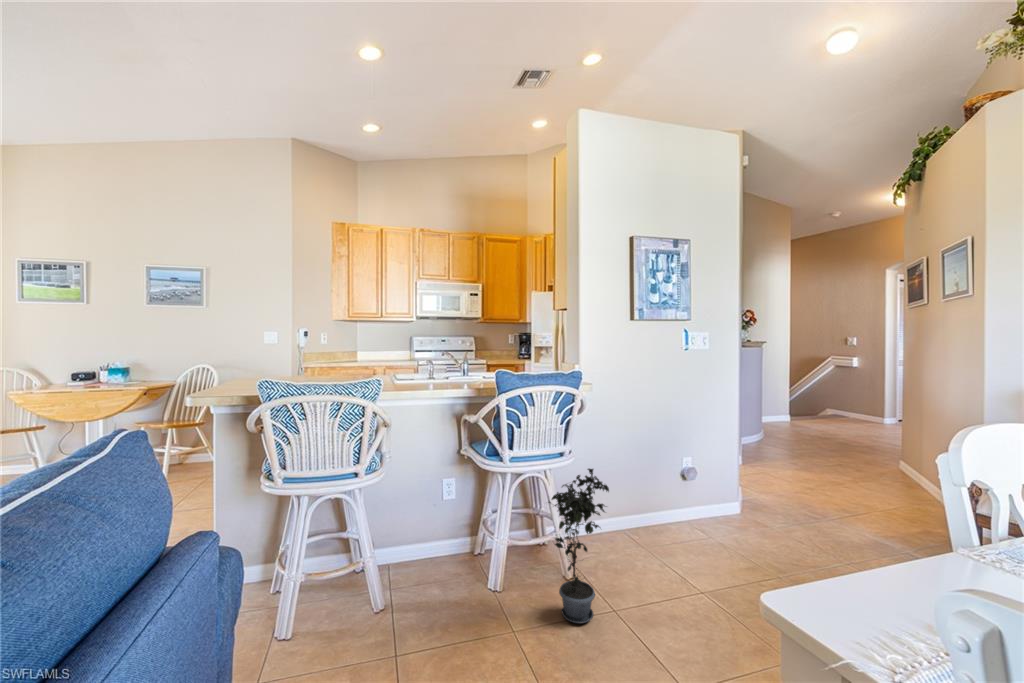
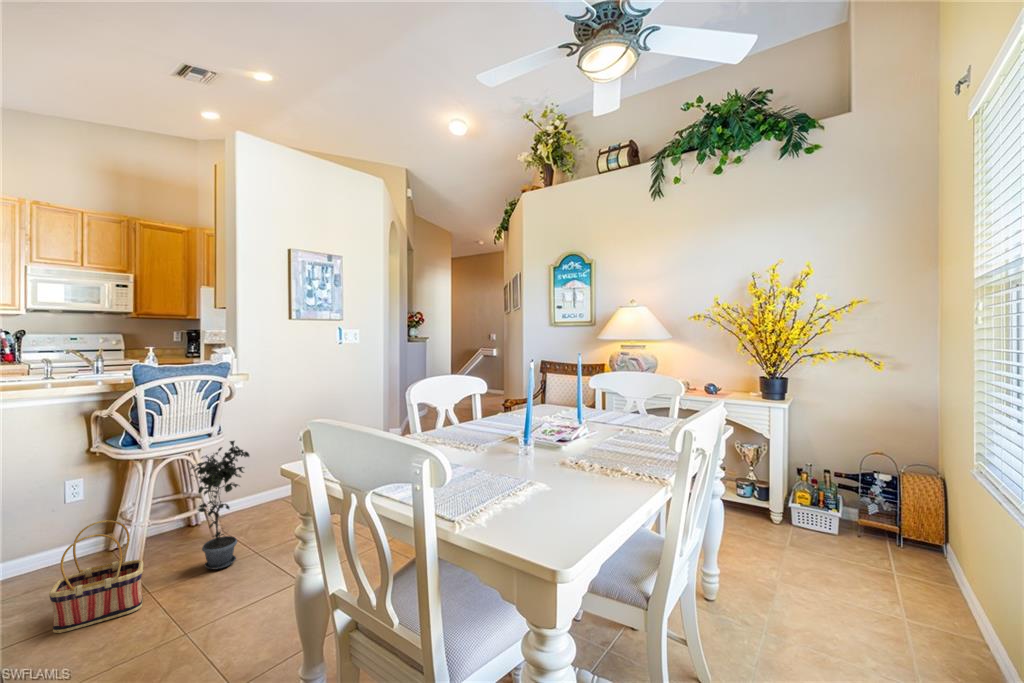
basket: none [434,541,510,659] -> present [49,520,143,633]

